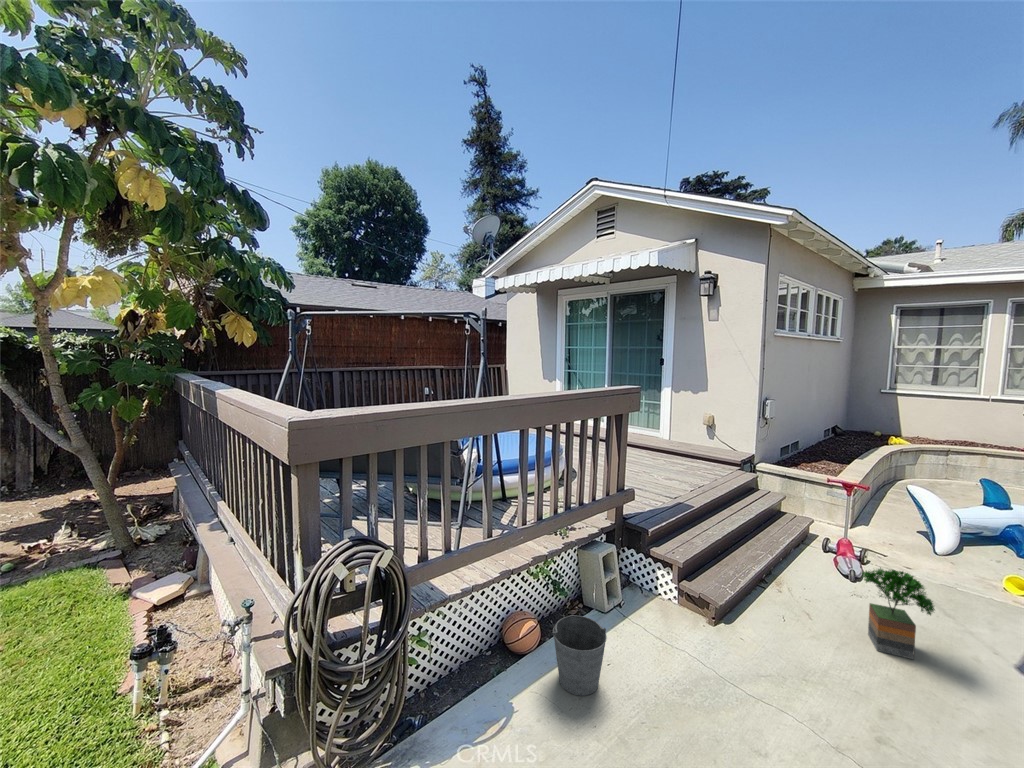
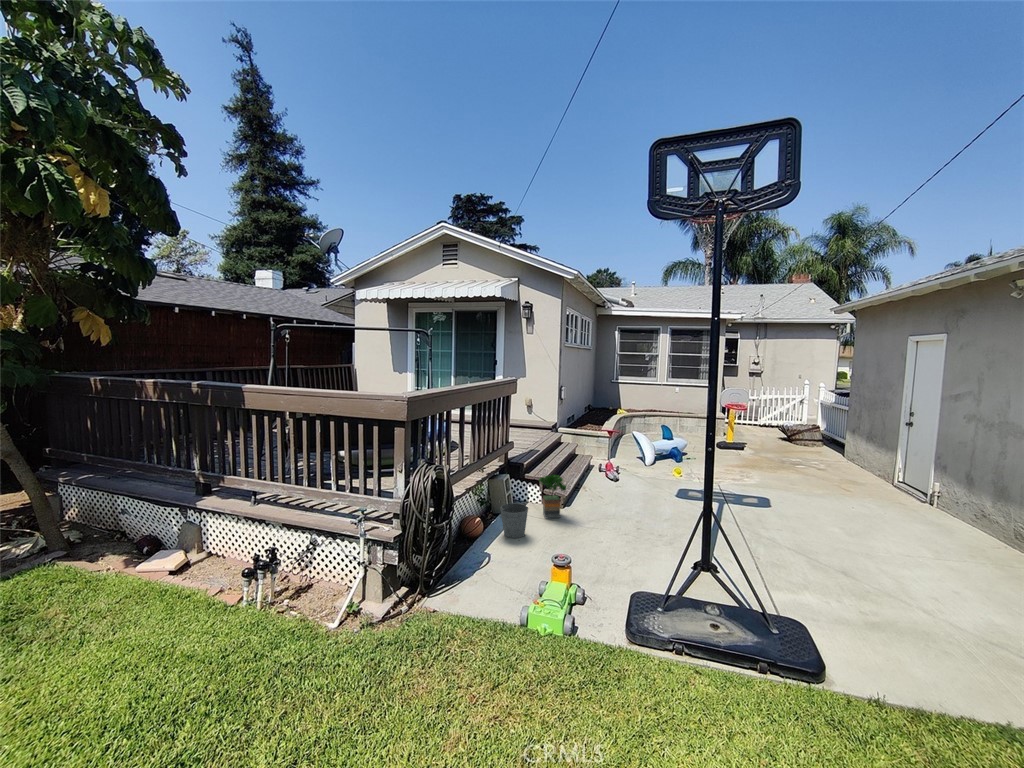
potted tree: present [863,568,935,659] -> present [539,475,566,518]

